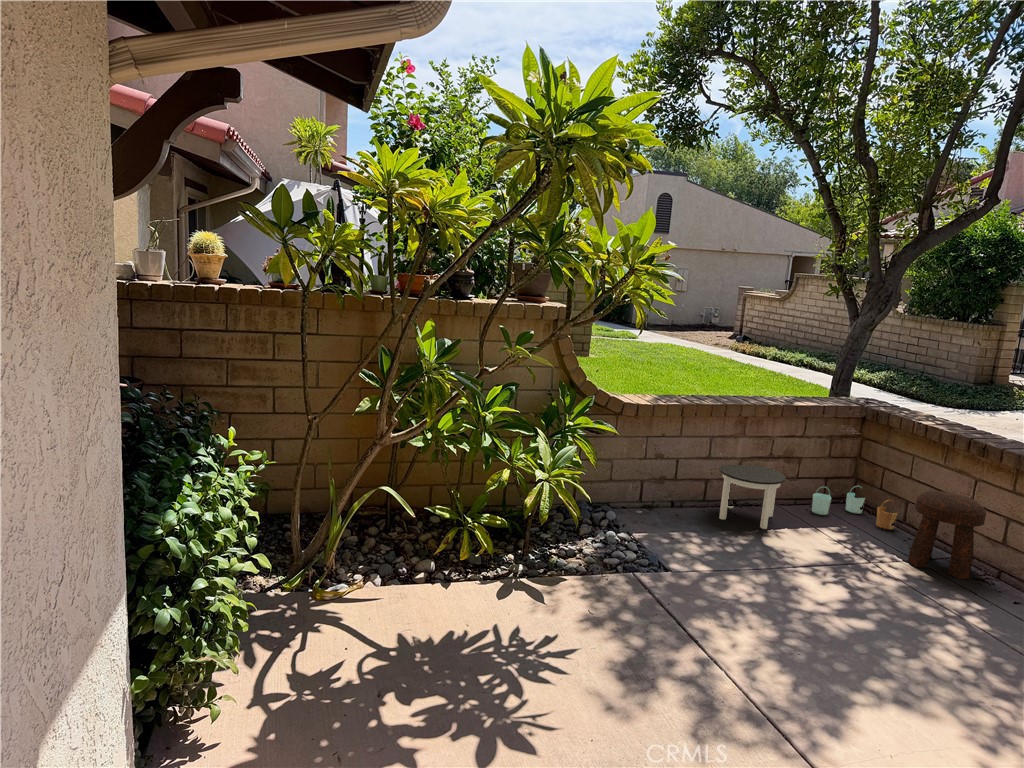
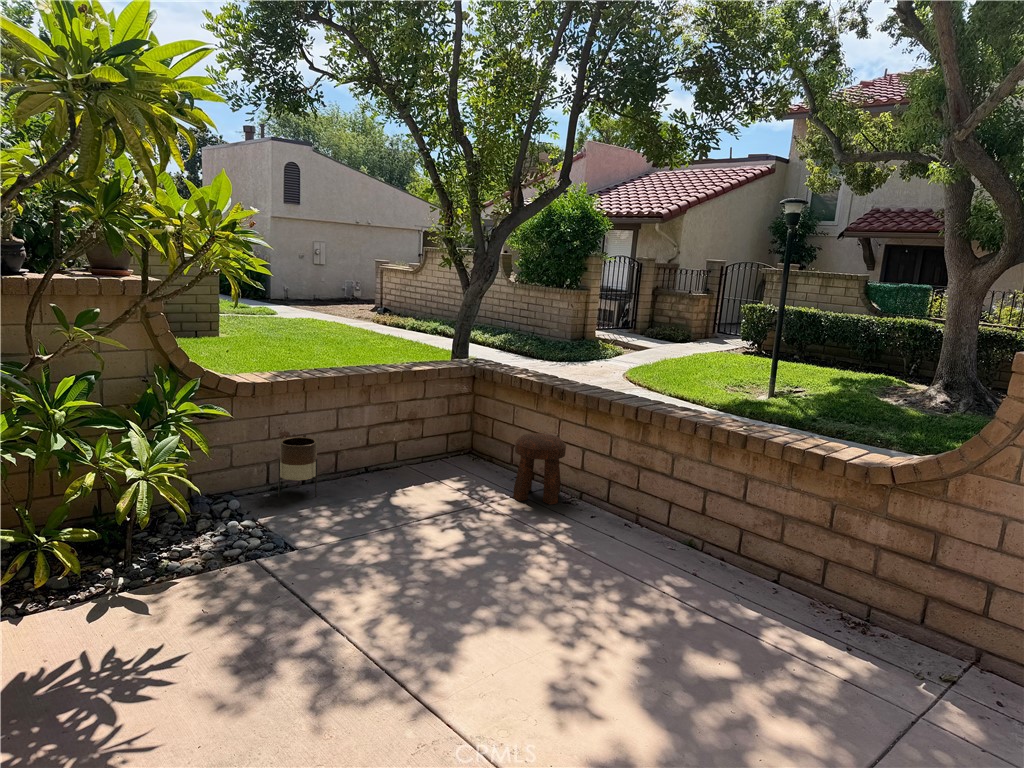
planter: none [649,460,691,521] -> present [278,437,317,497]
round table: present [719,465,786,529] -> none [347,431,409,491]
bucket: present [812,487,898,529] -> none [437,438,506,473]

